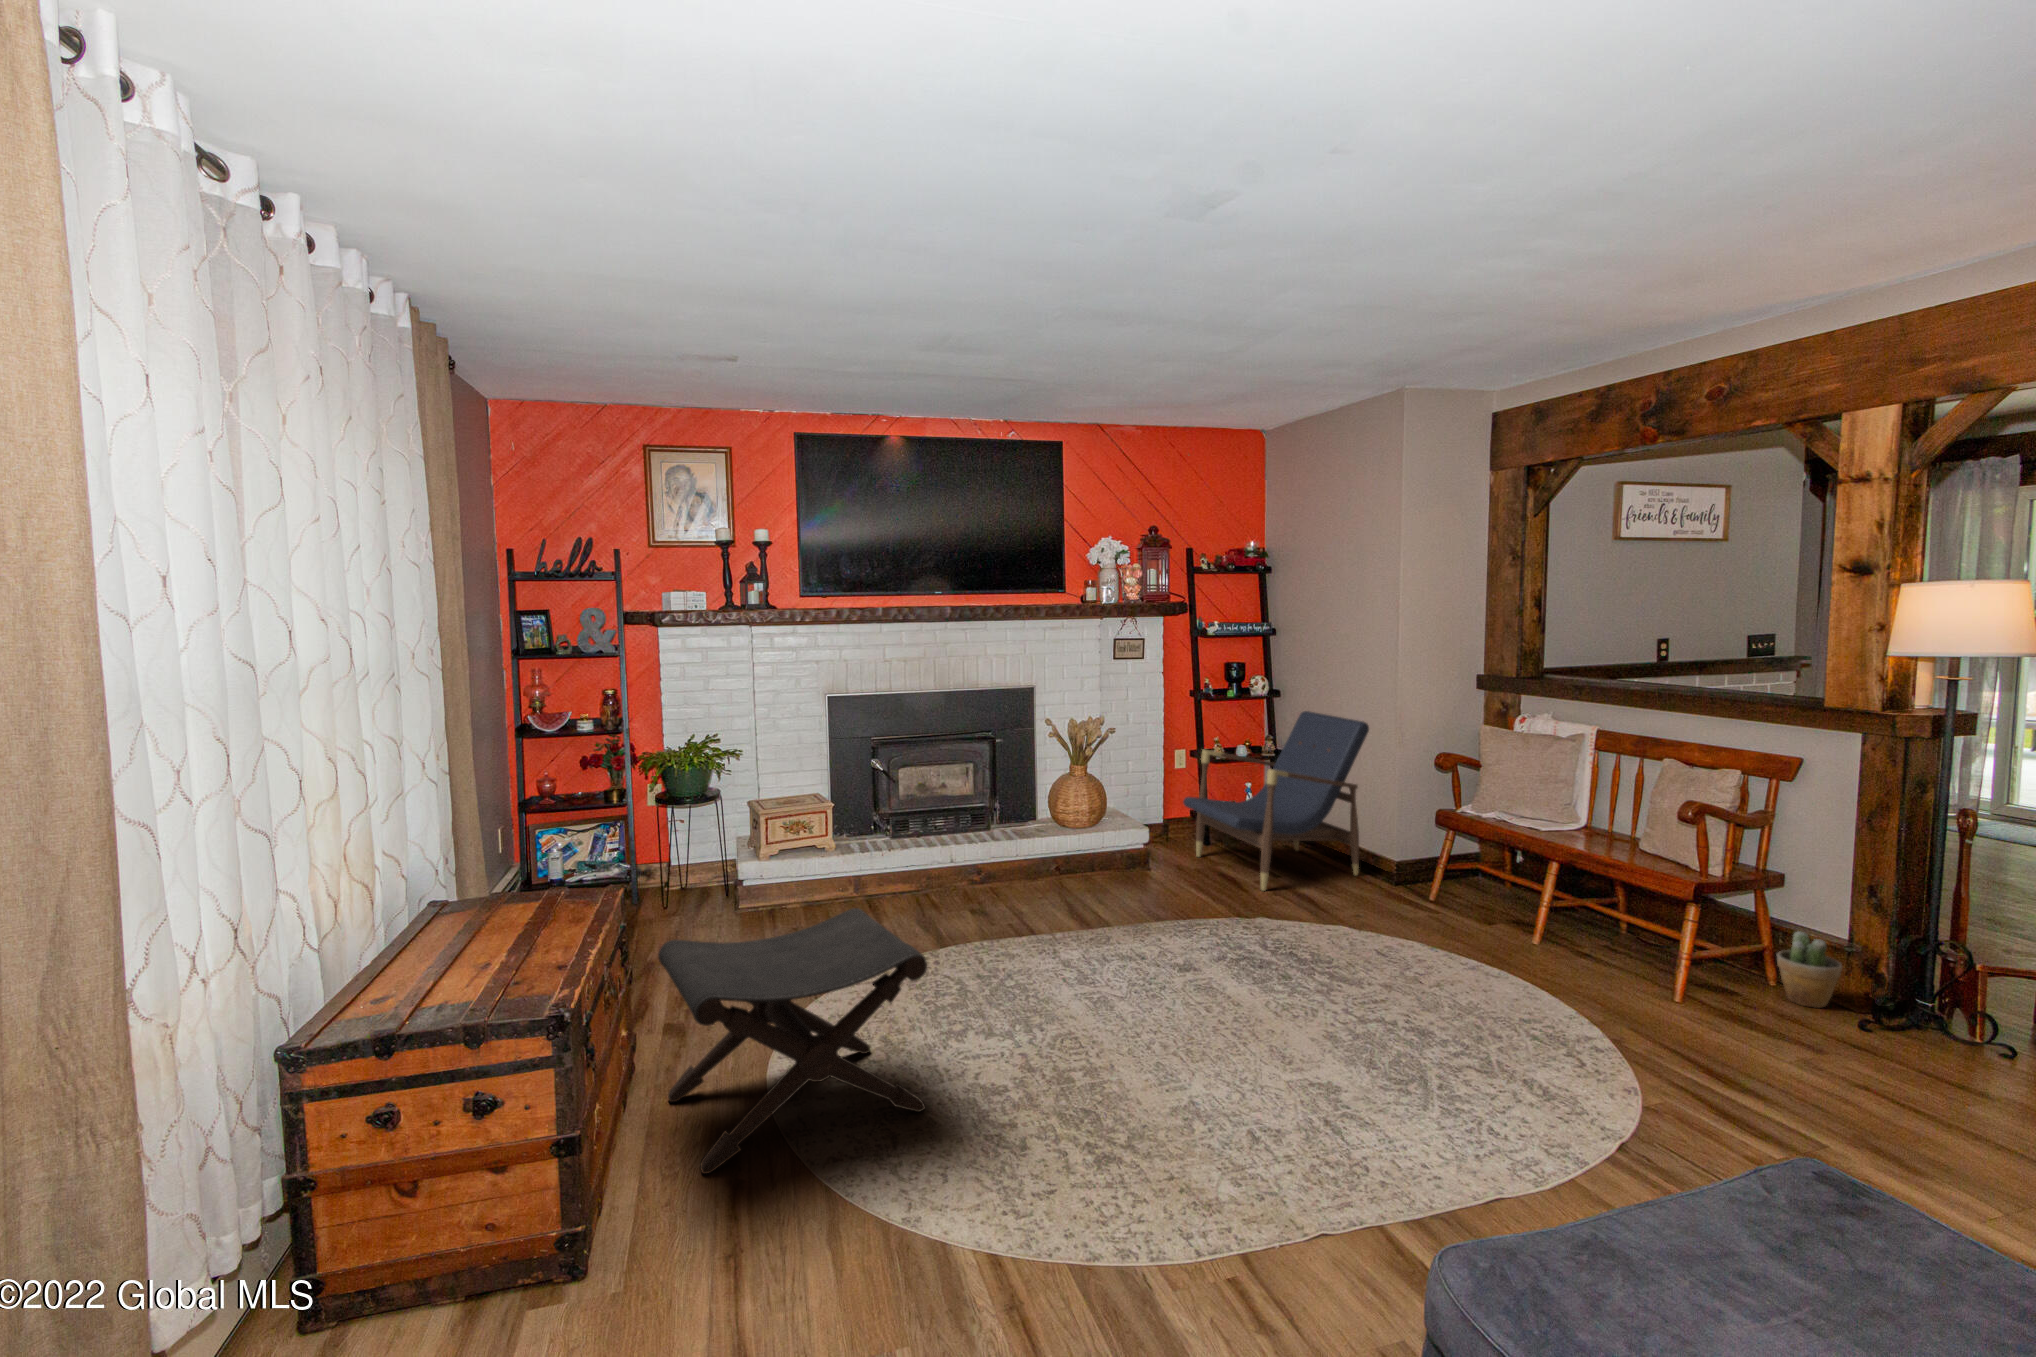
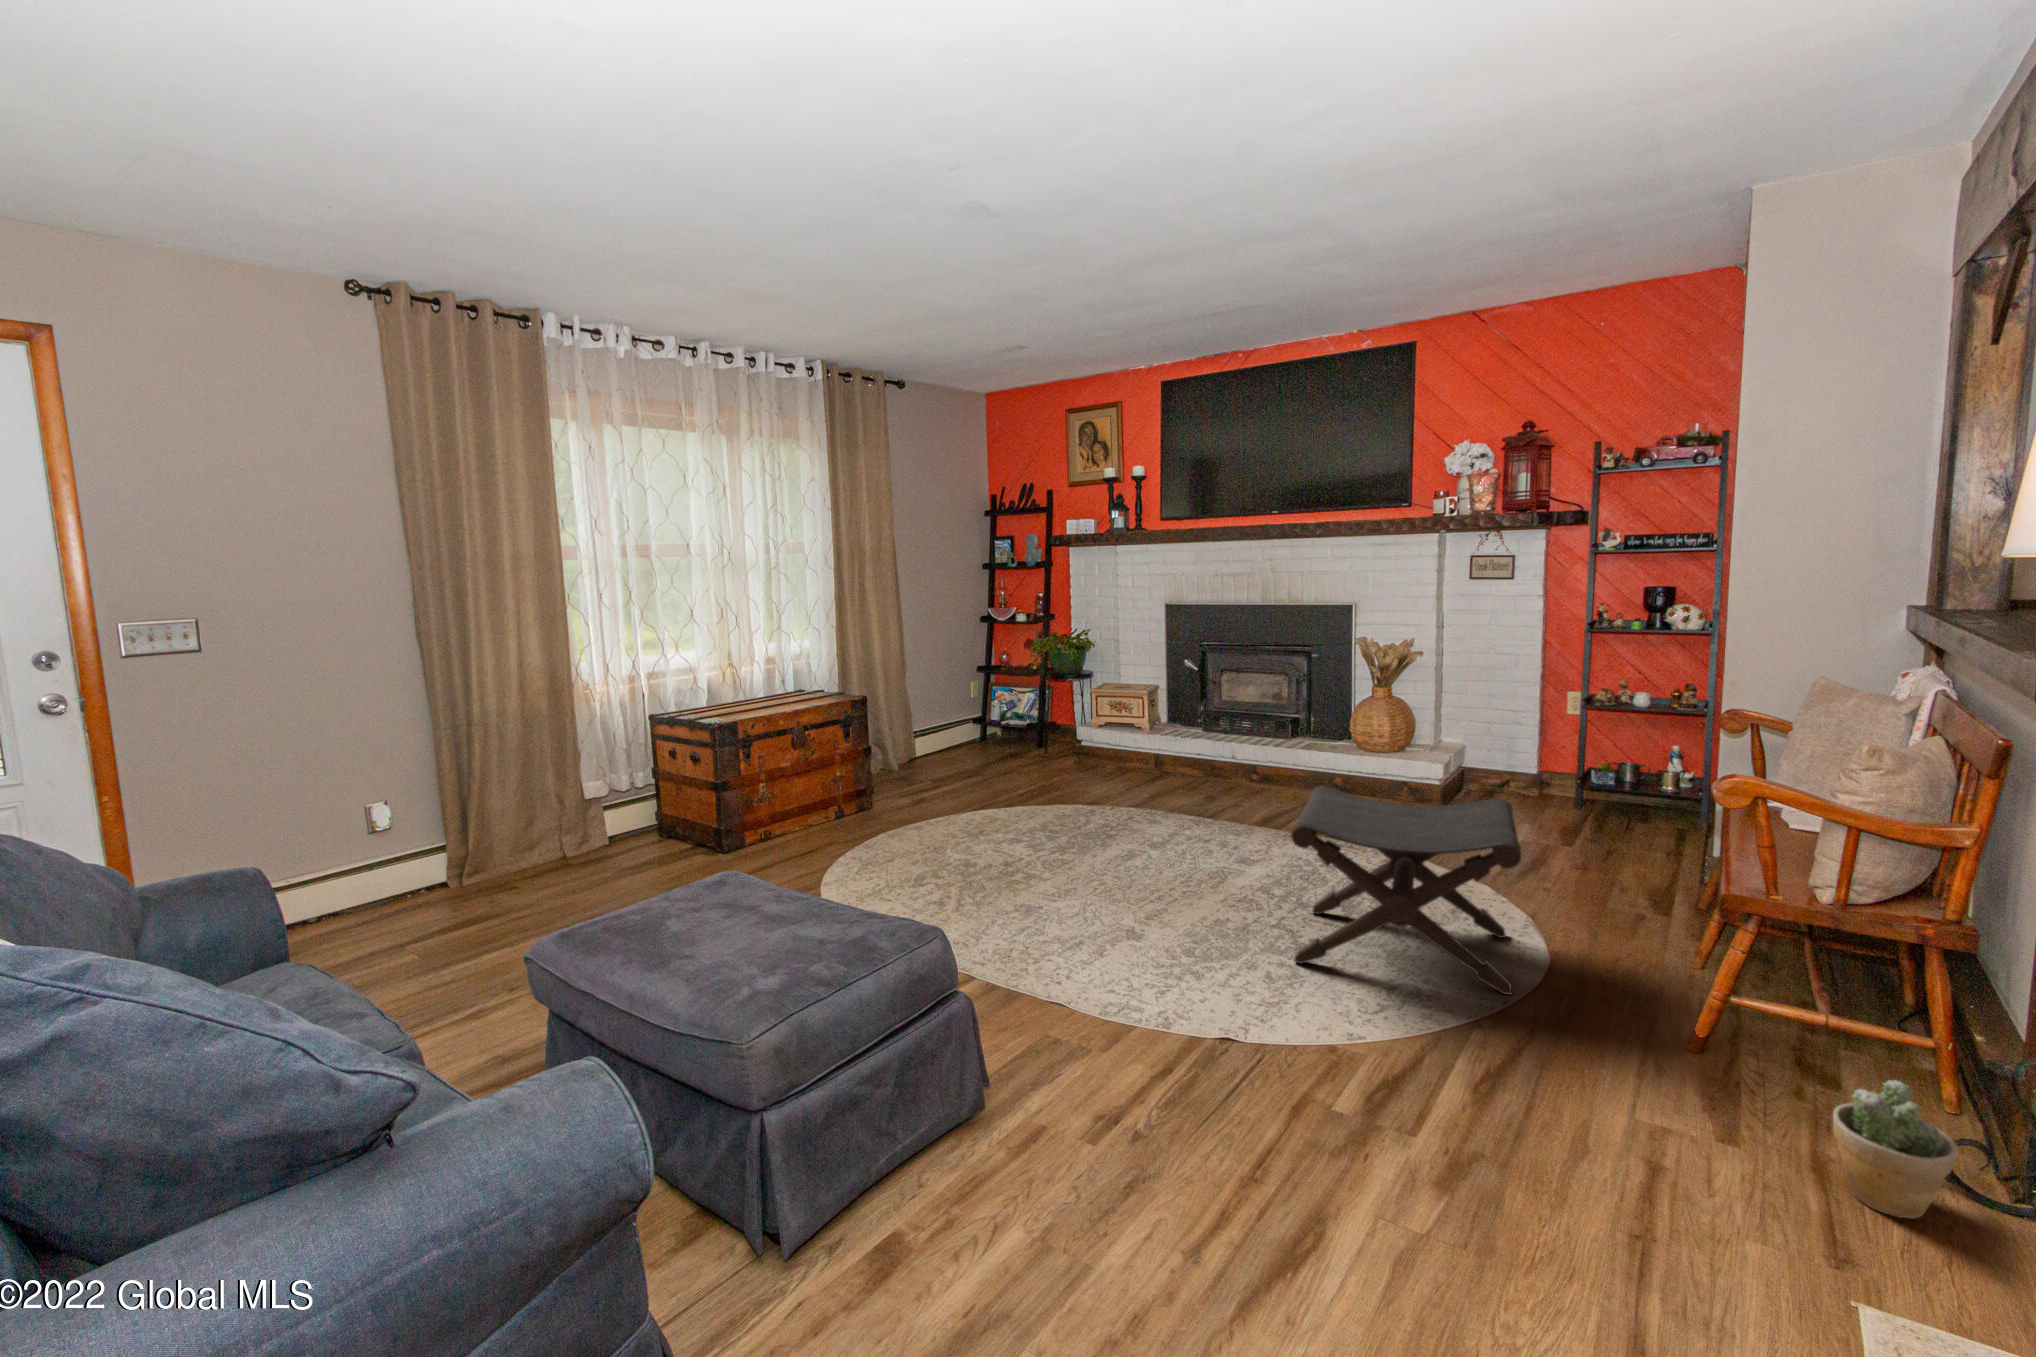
lounge chair: present [1183,711,1369,891] -> none [1454,654,1689,872]
footstool: present [658,908,927,1174] -> present [1291,786,1521,995]

